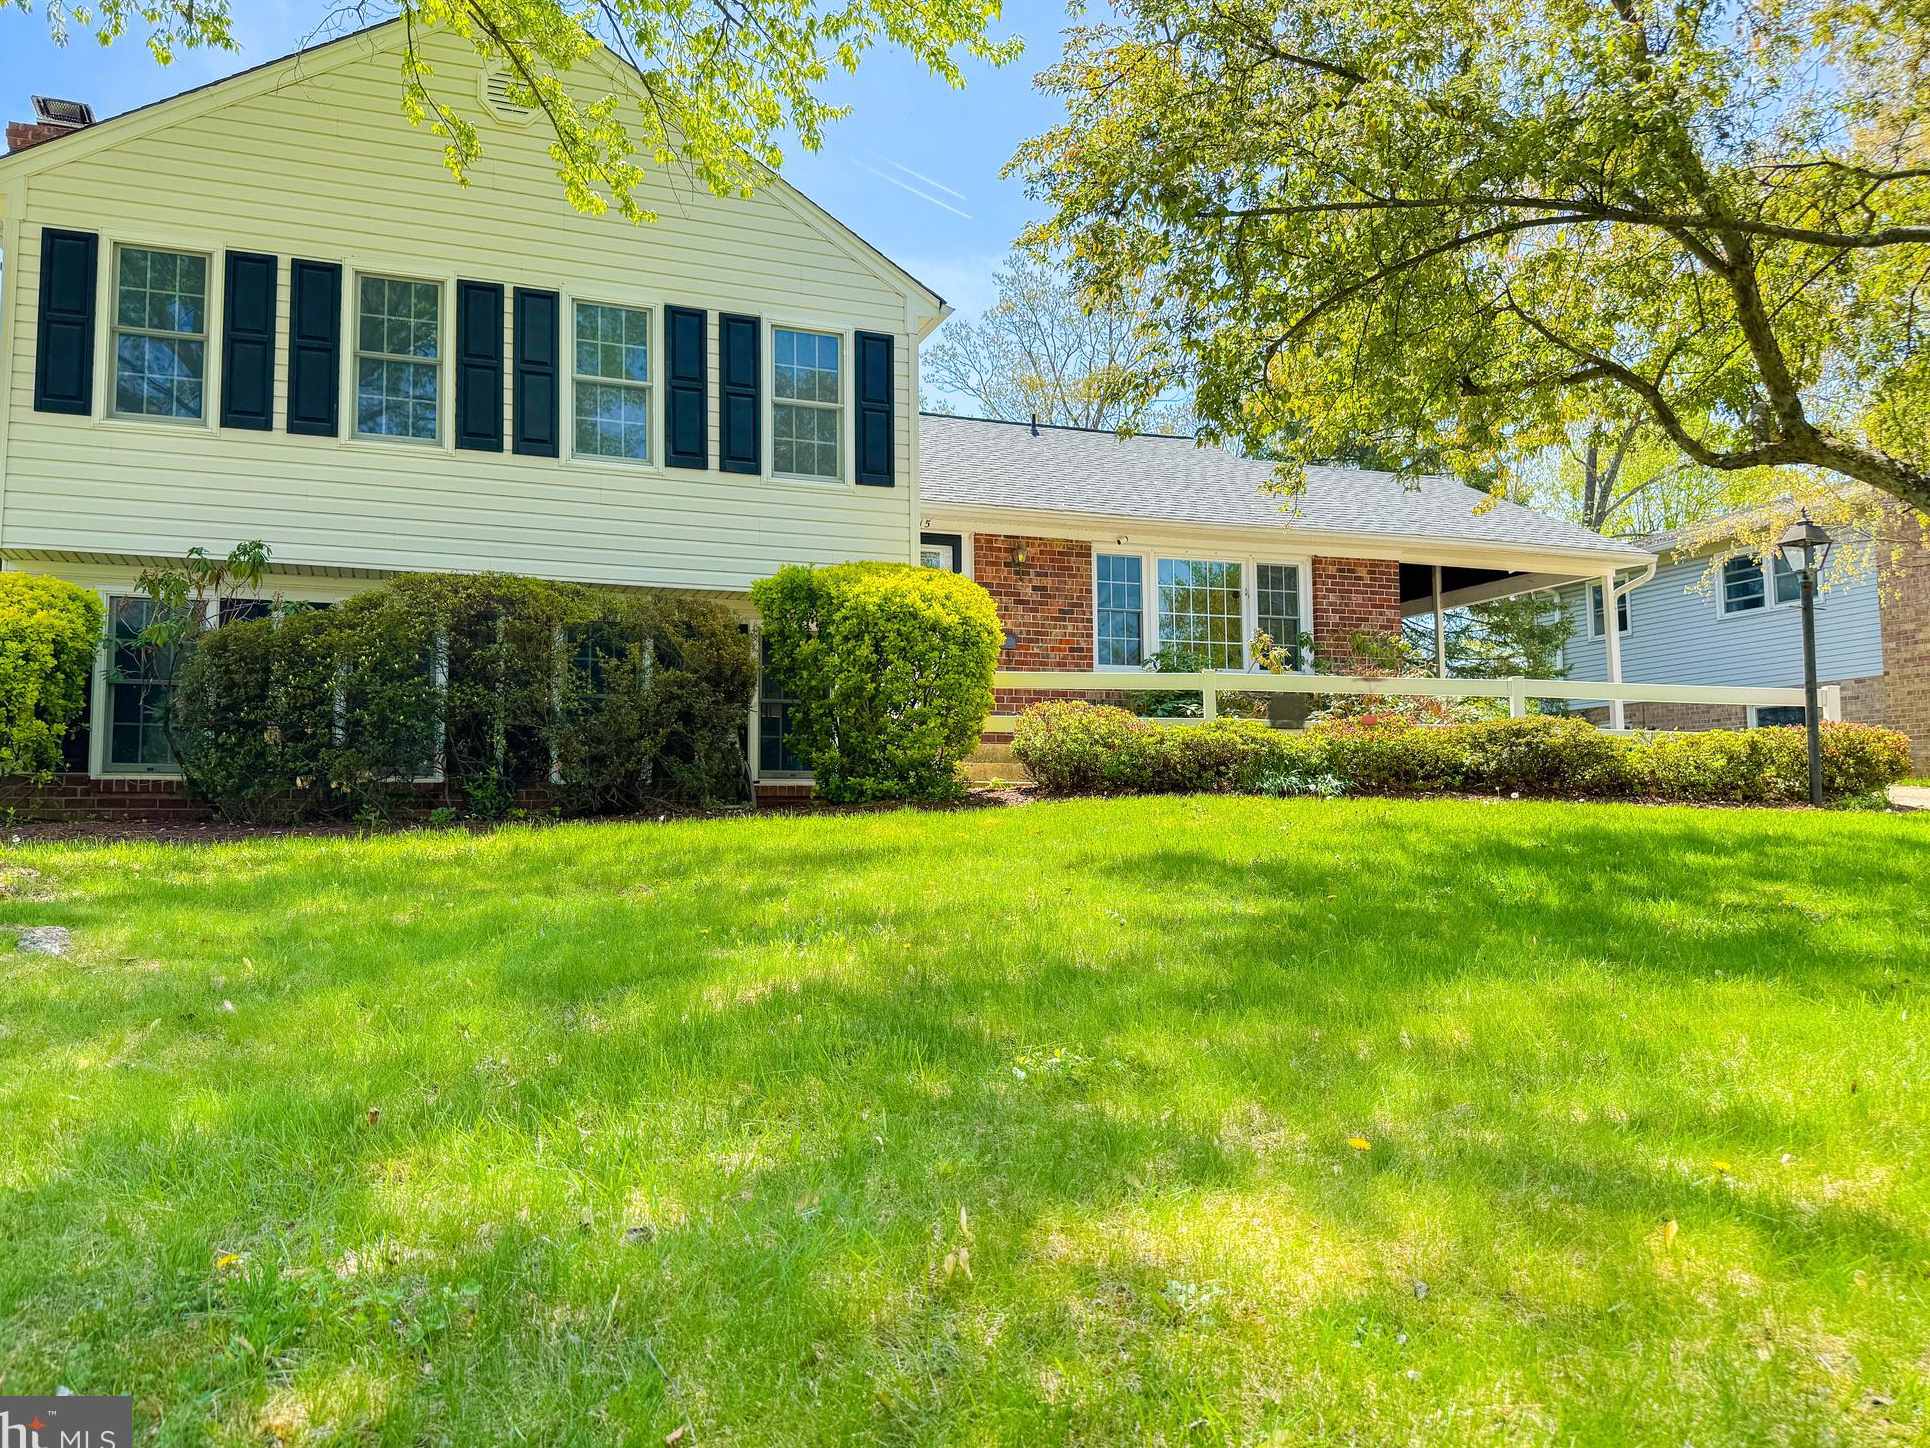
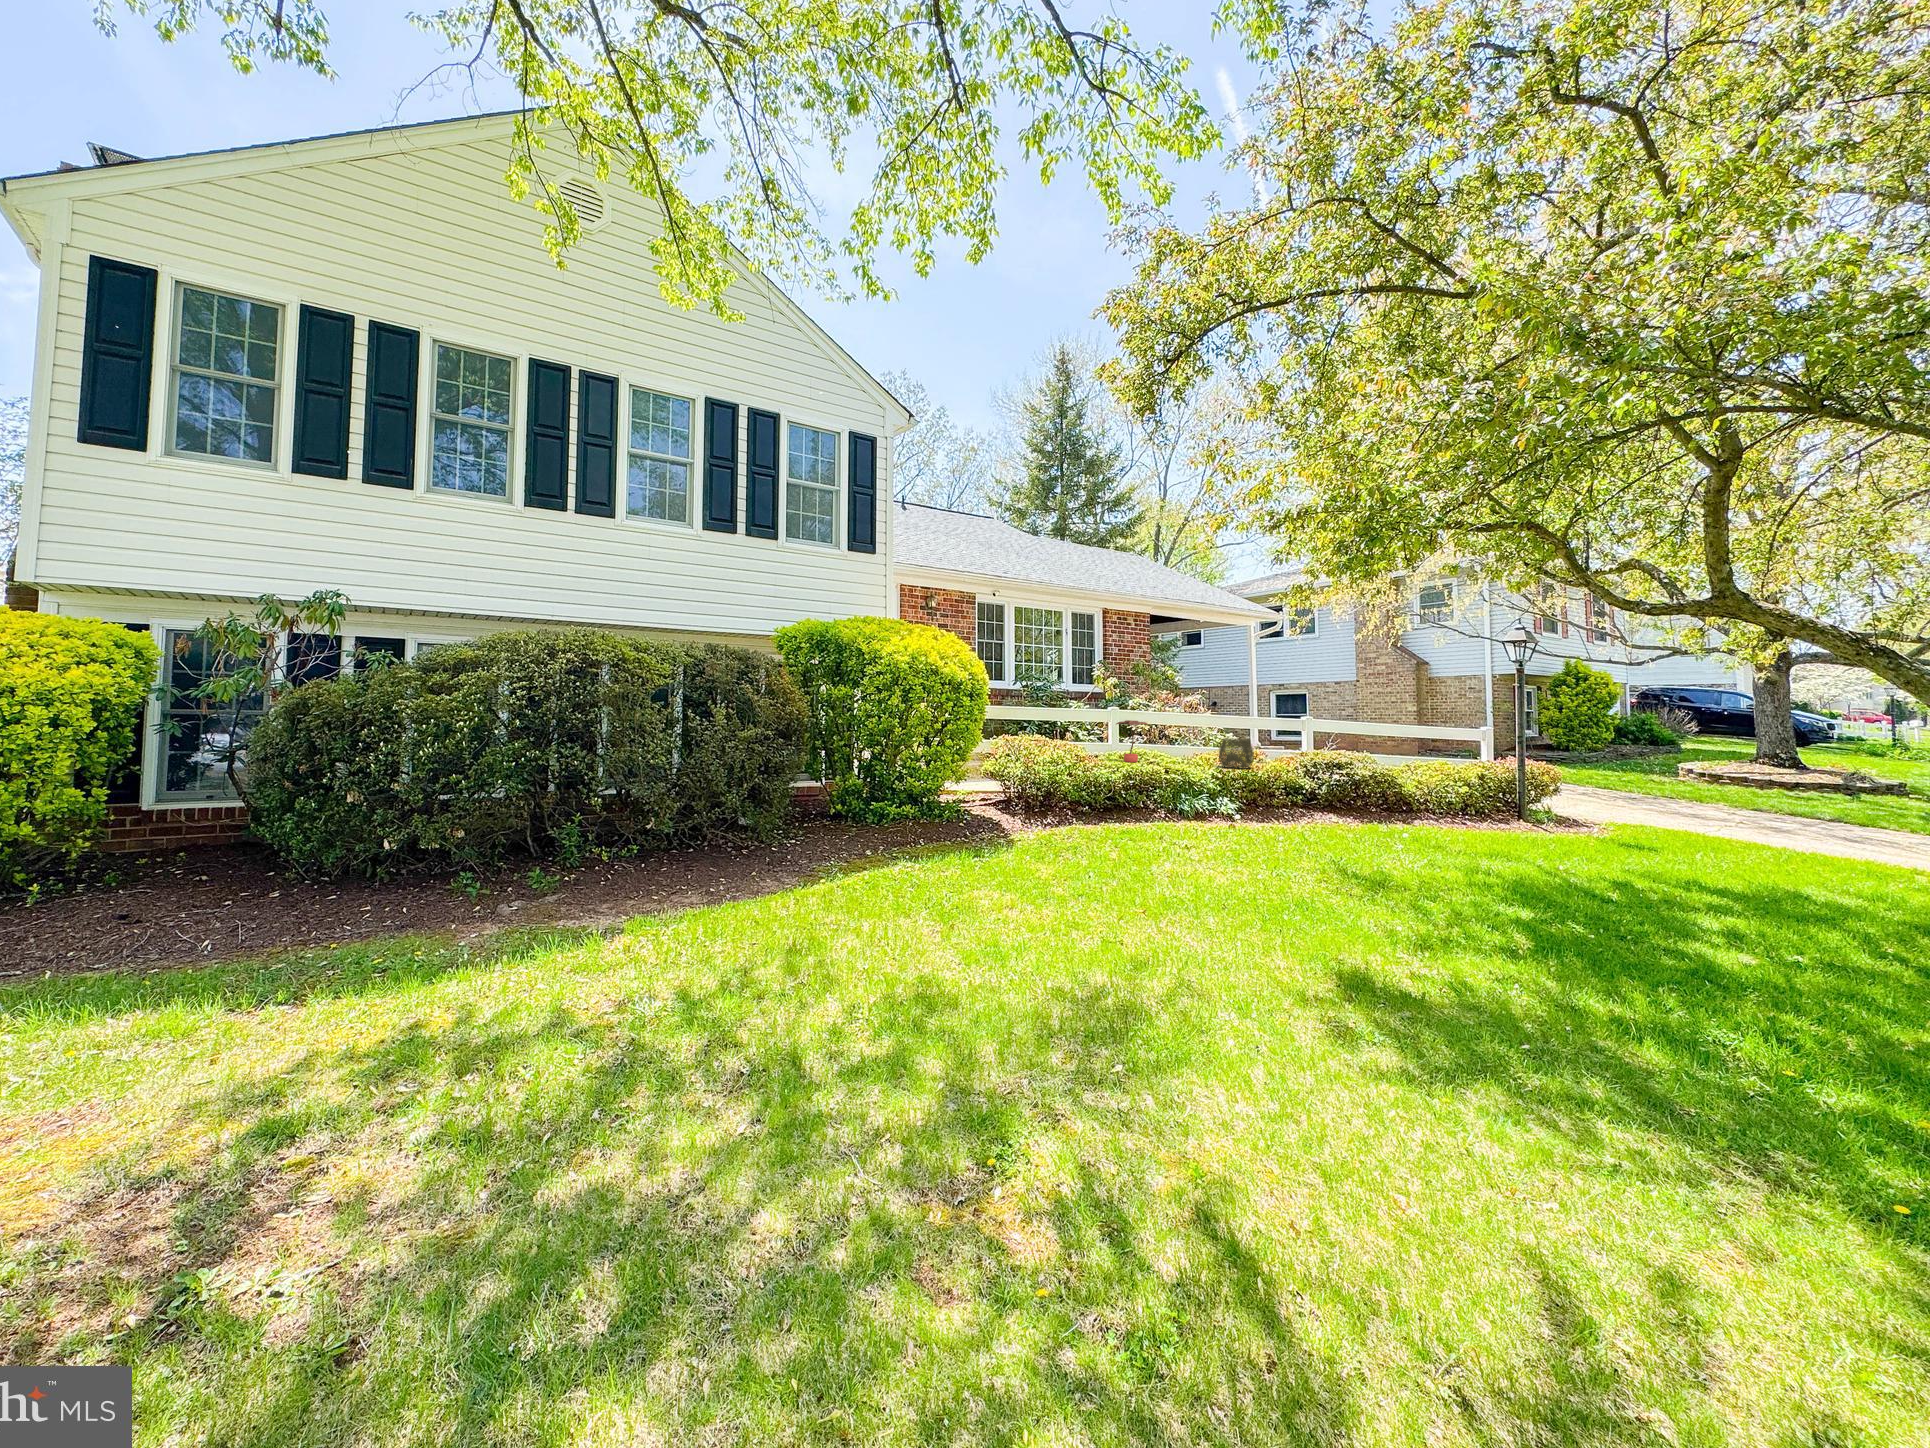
potted plant: present [1353,677,1386,725] -> present [1116,720,1147,762]

